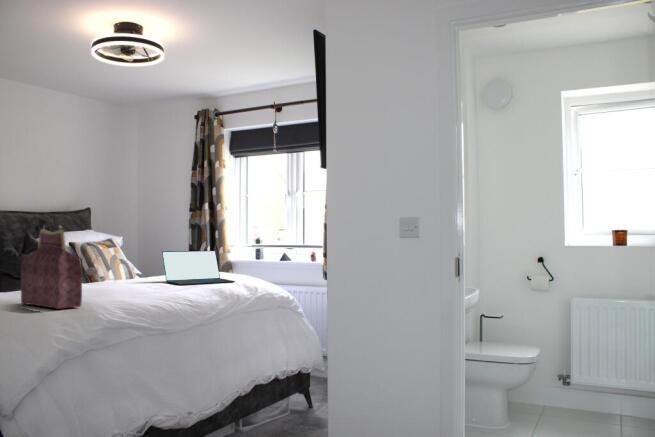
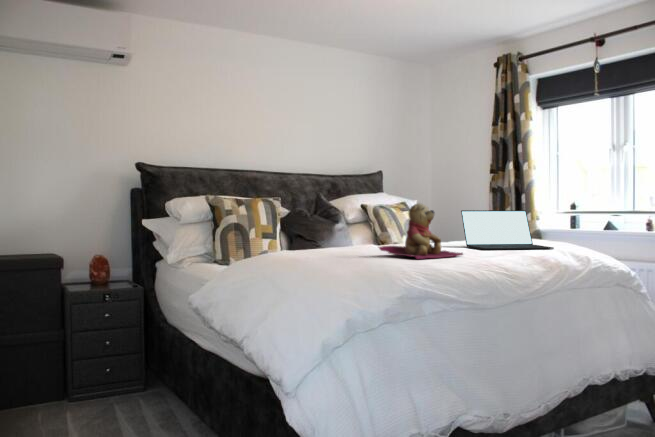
handbag: present [21,222,82,309] -> none [303,163,366,266]
teddy bear: none [89,251,163,298] -> present [379,204,463,259]

